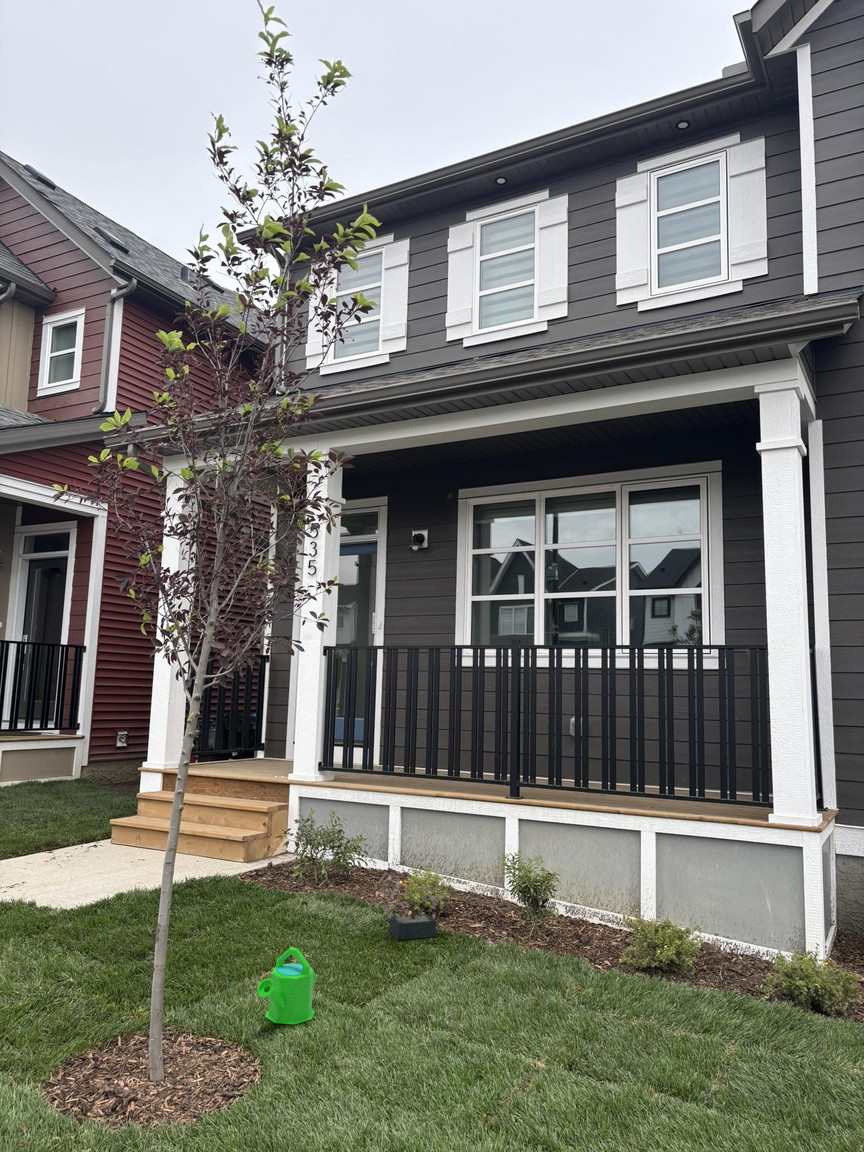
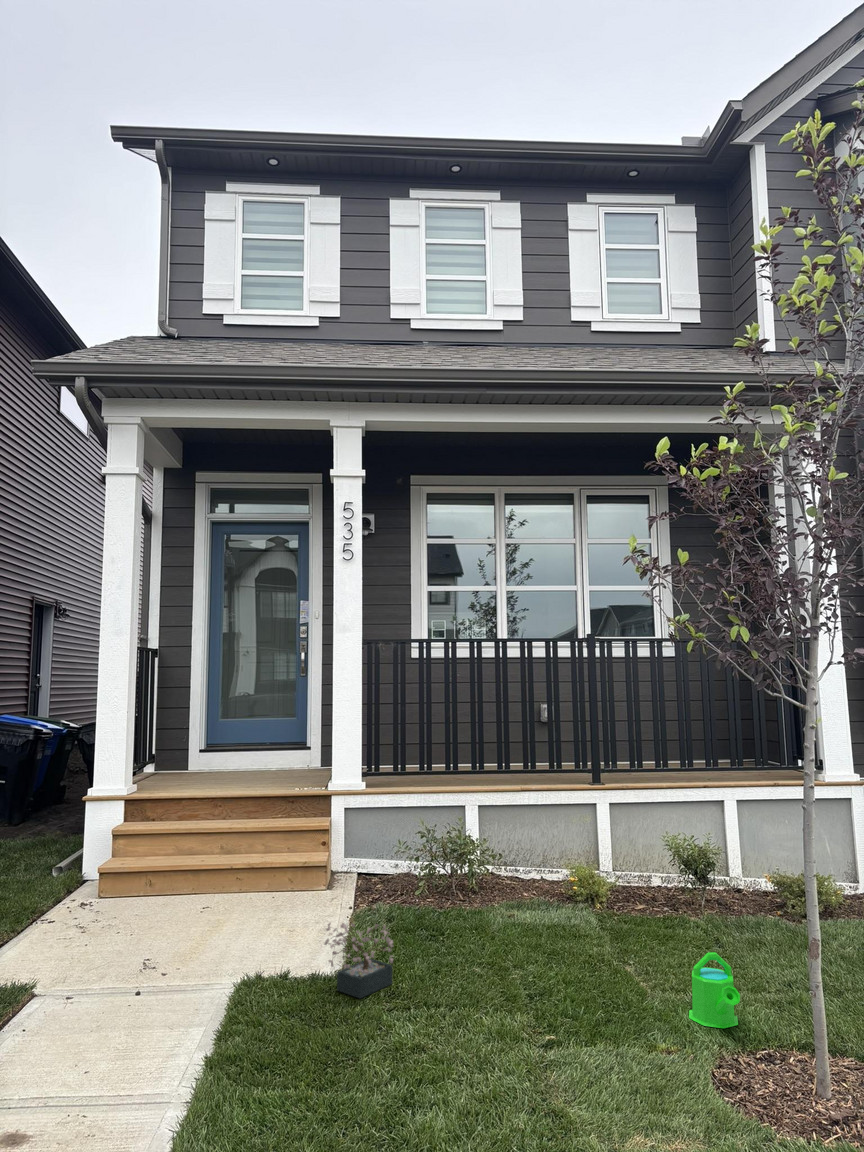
decorative plant: present [376,876,444,940] -> present [324,923,393,998]

